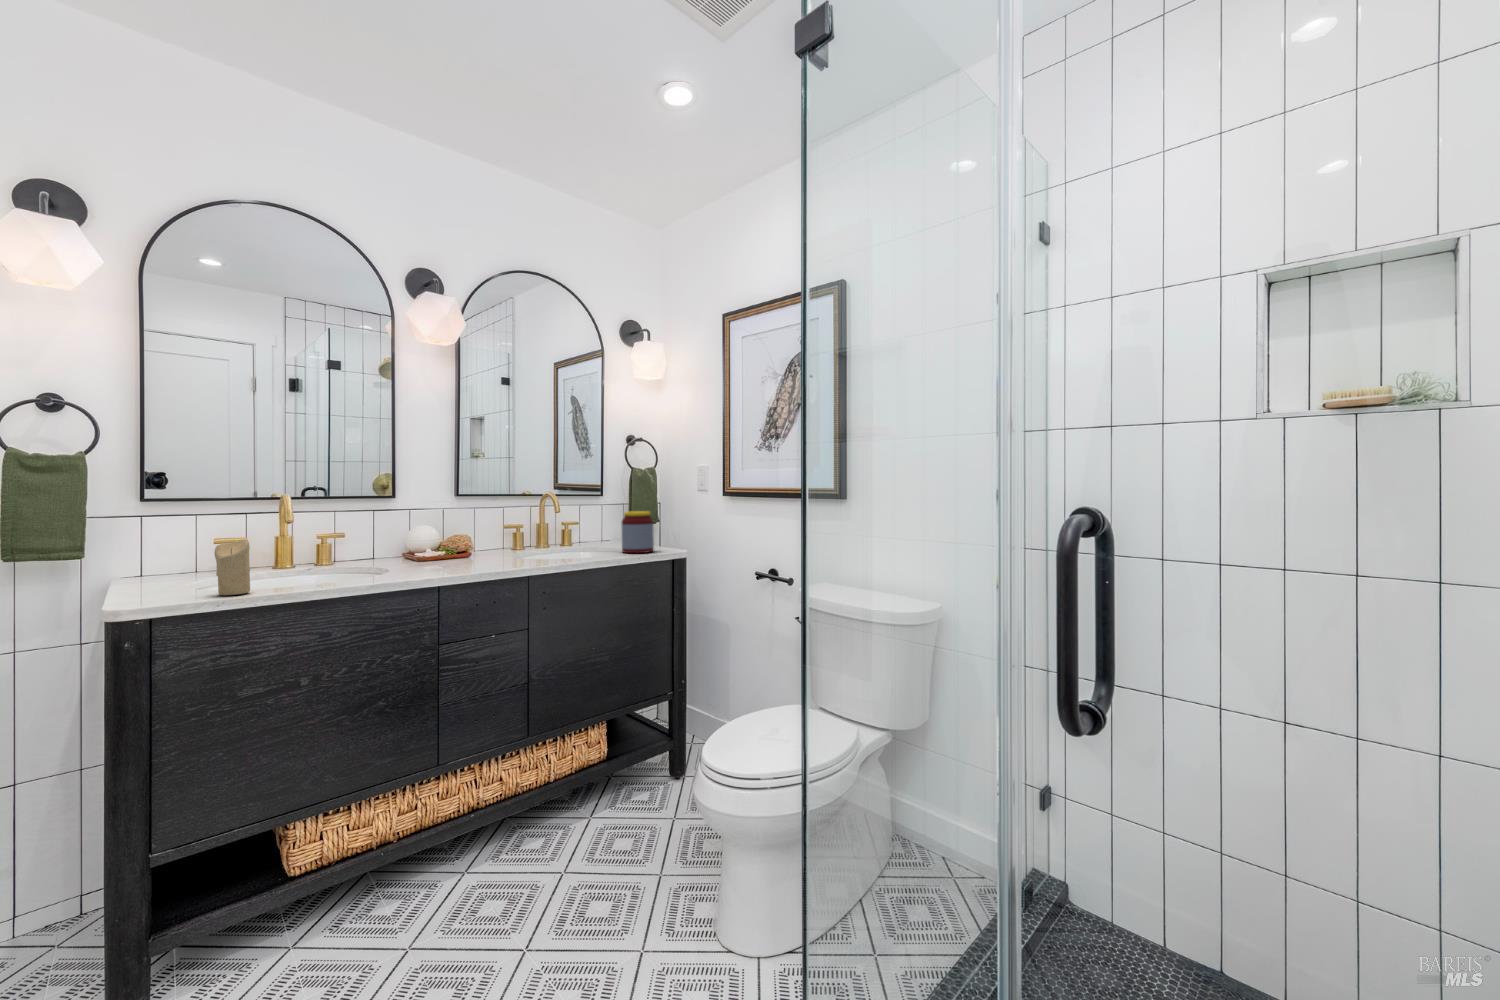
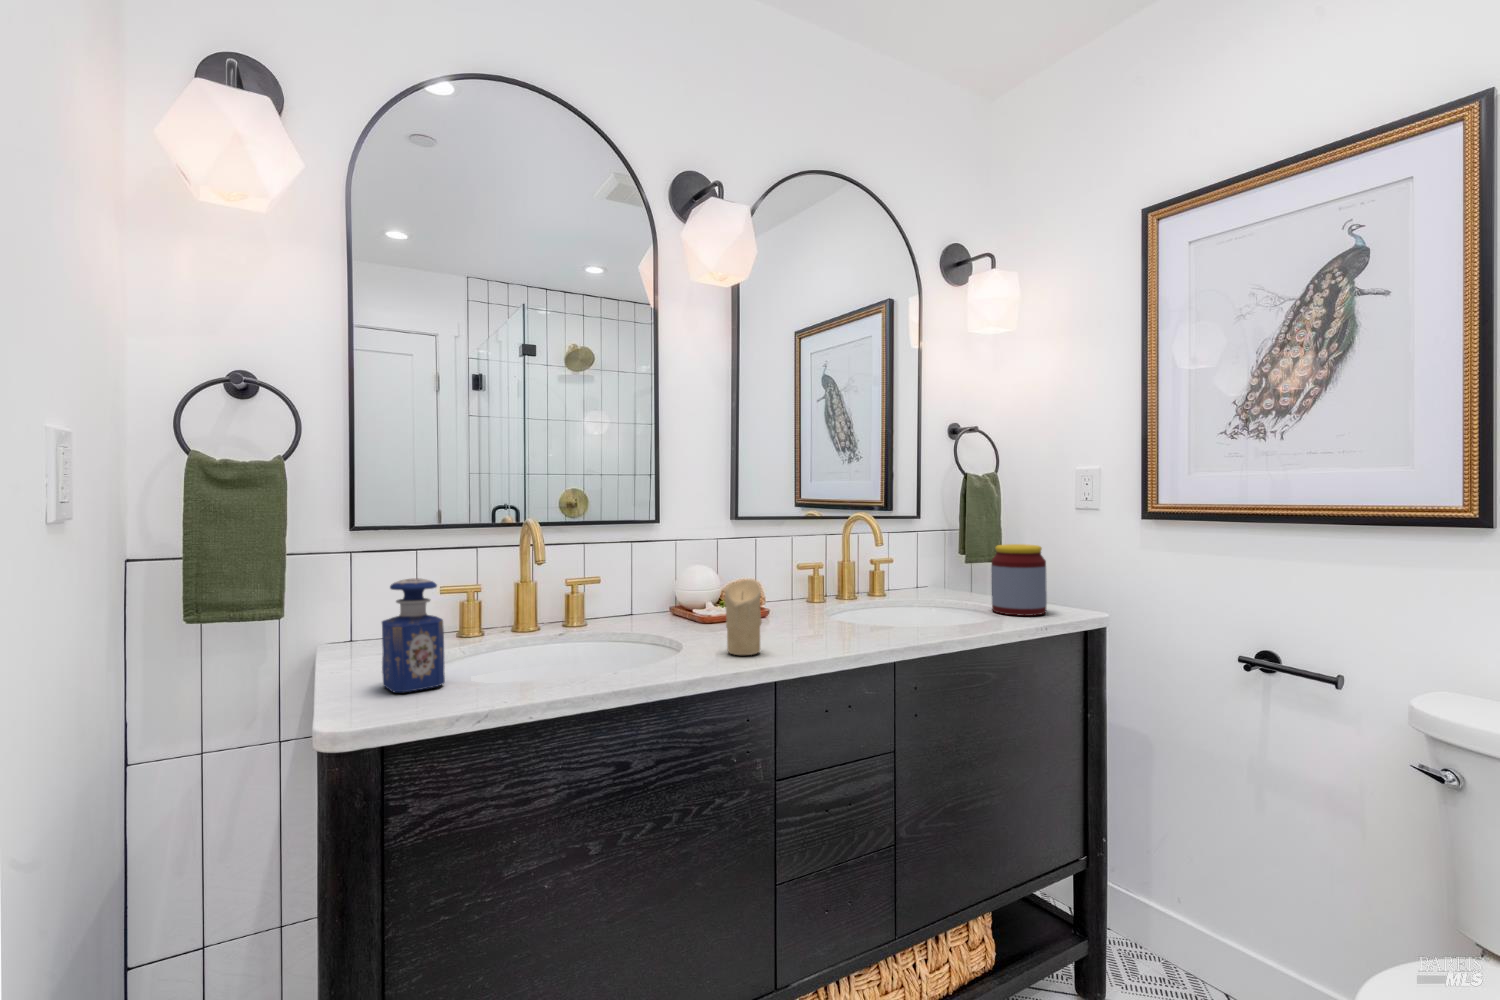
perfume bottle: none [156,527,203,595] -> present [382,578,445,692]
candle: present [215,540,250,595] -> present [725,580,762,655]

